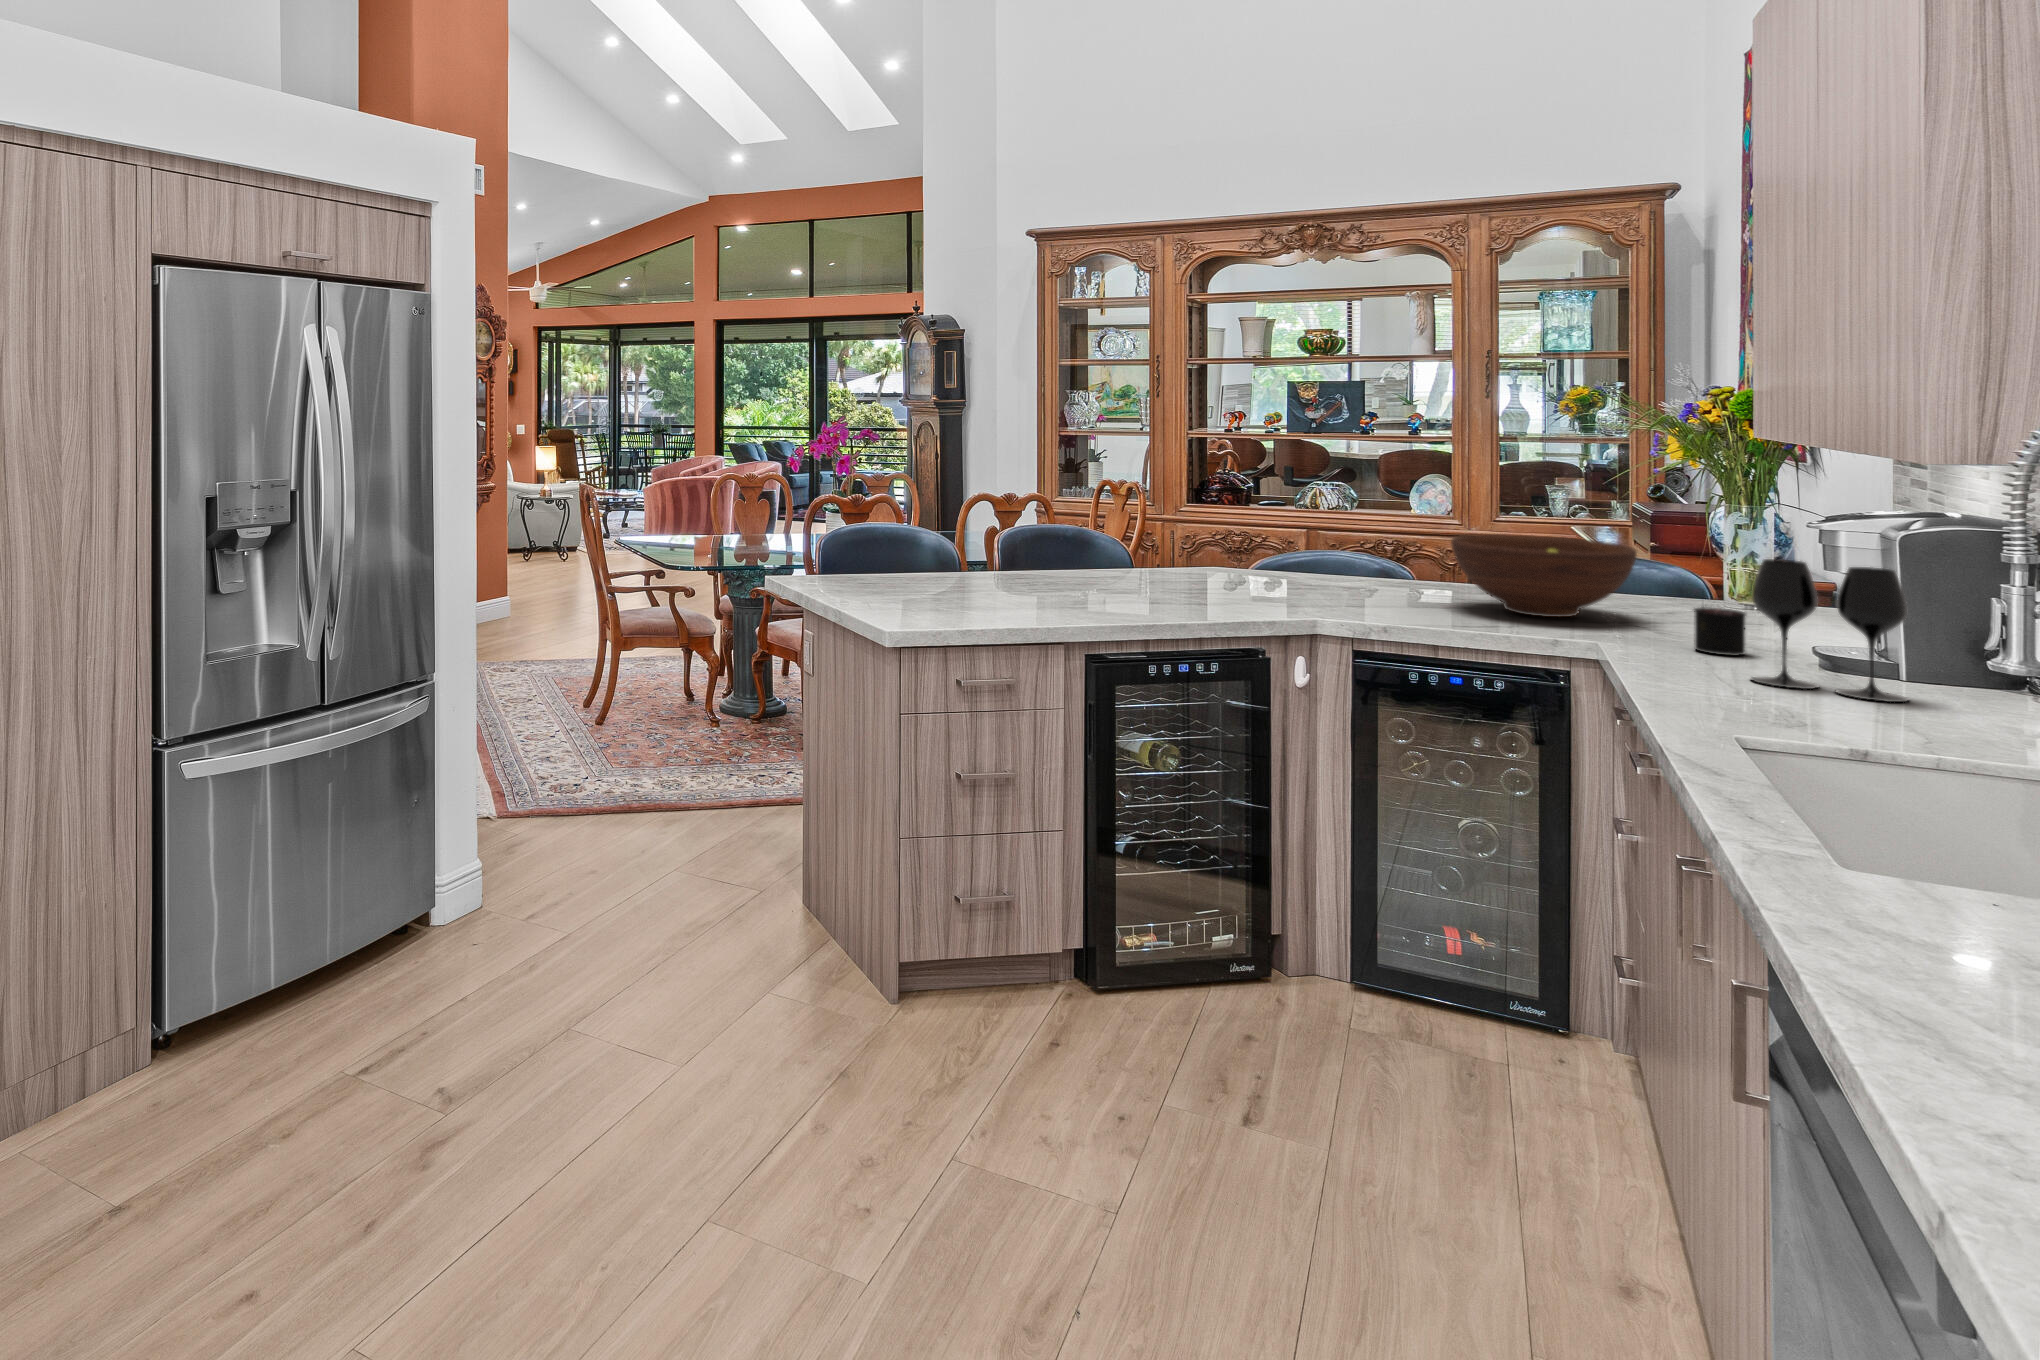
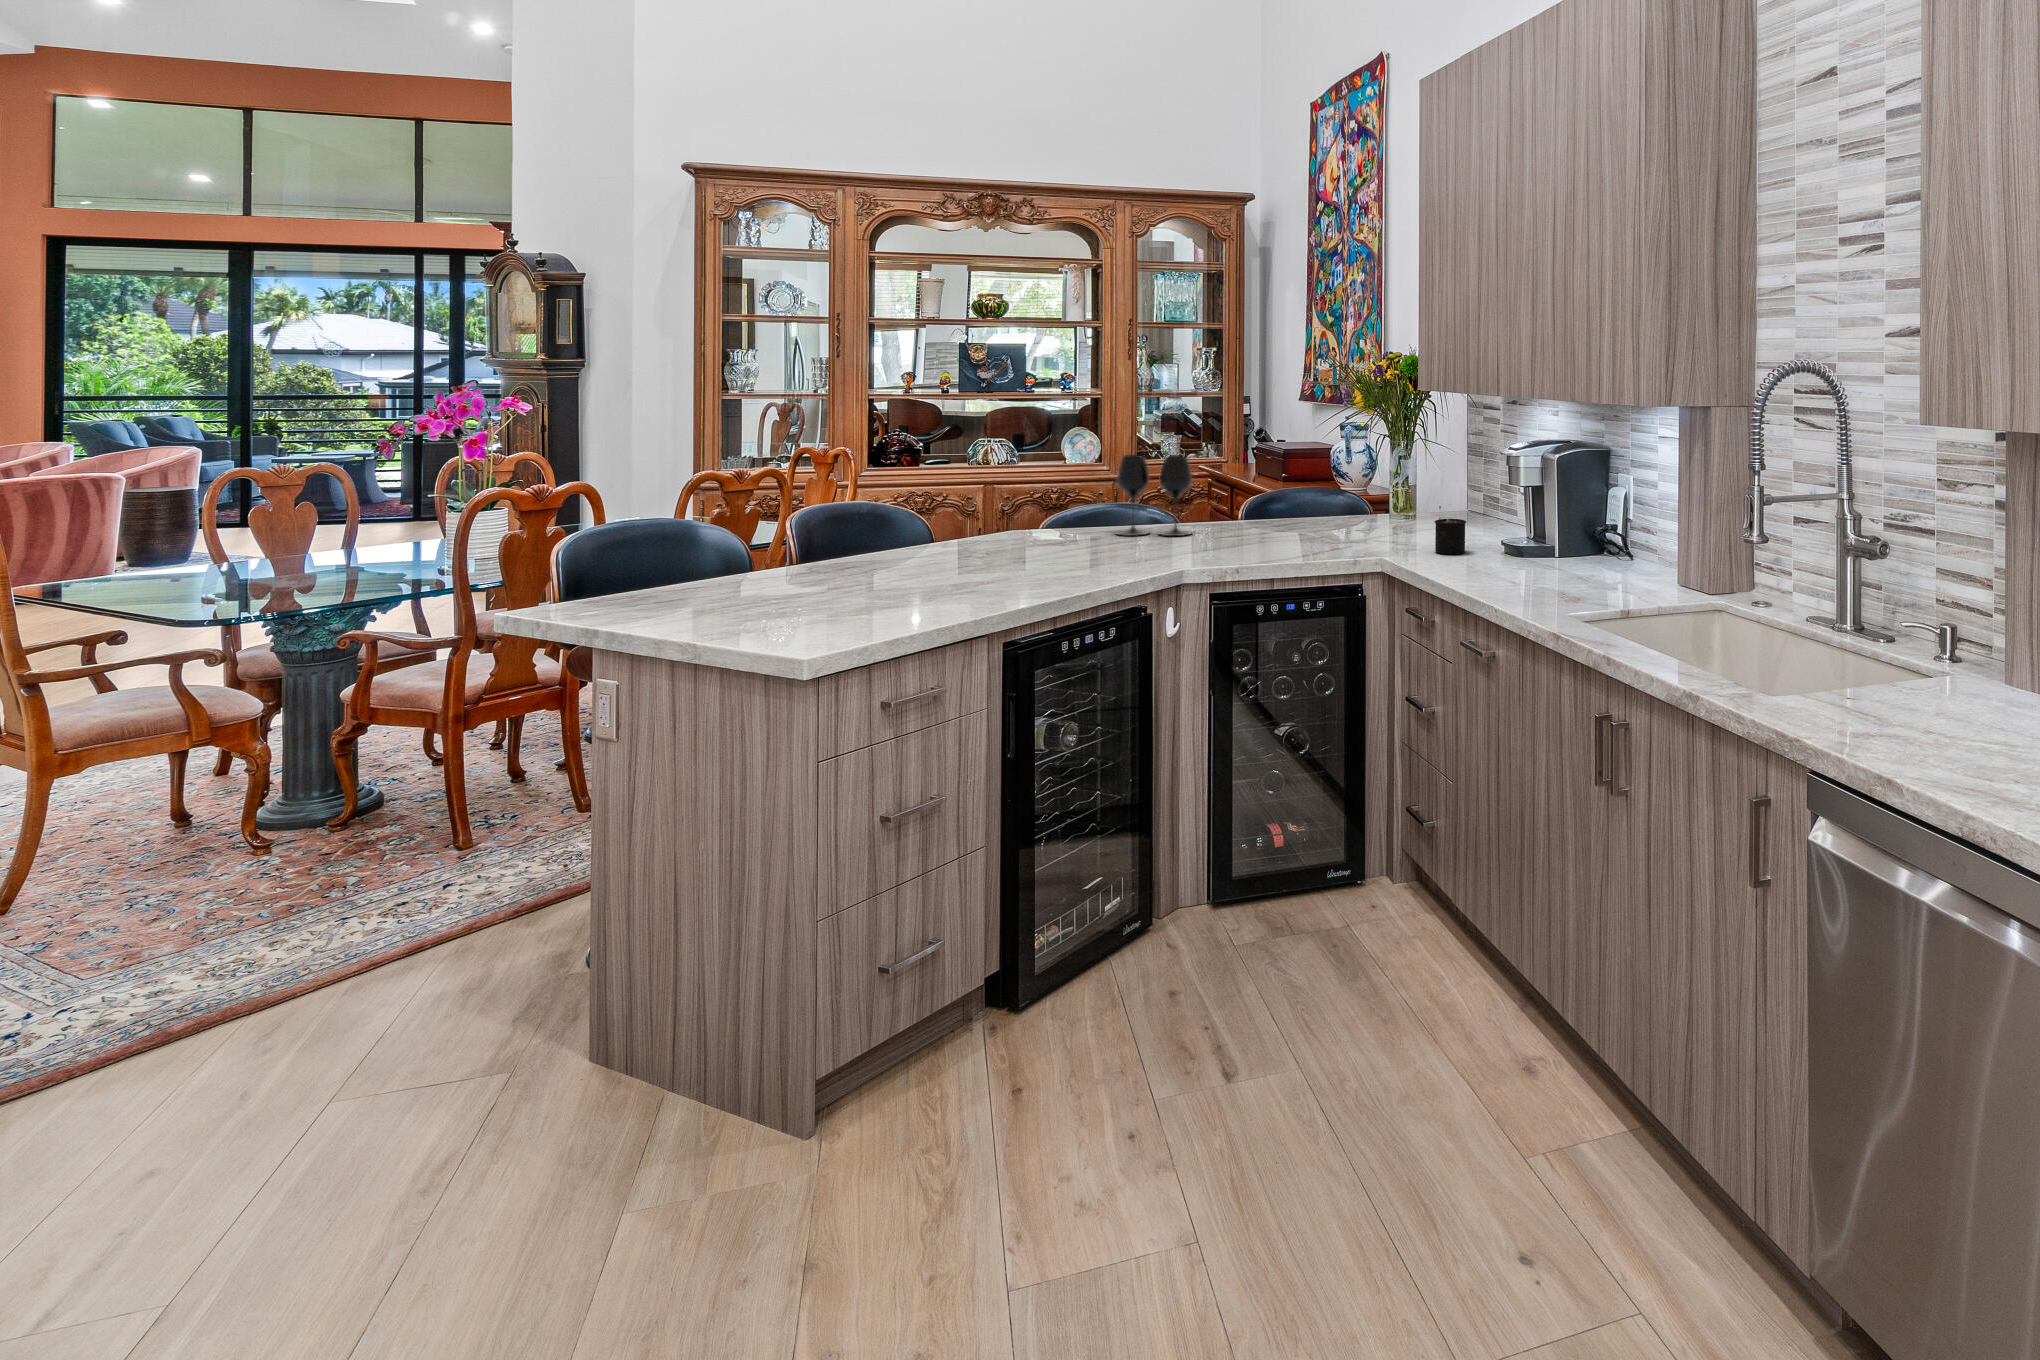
fruit bowl: present [1451,534,1637,617] -> none [1246,473,1373,541]
wine glass: present [1752,559,1908,702] -> present [1117,455,1192,536]

